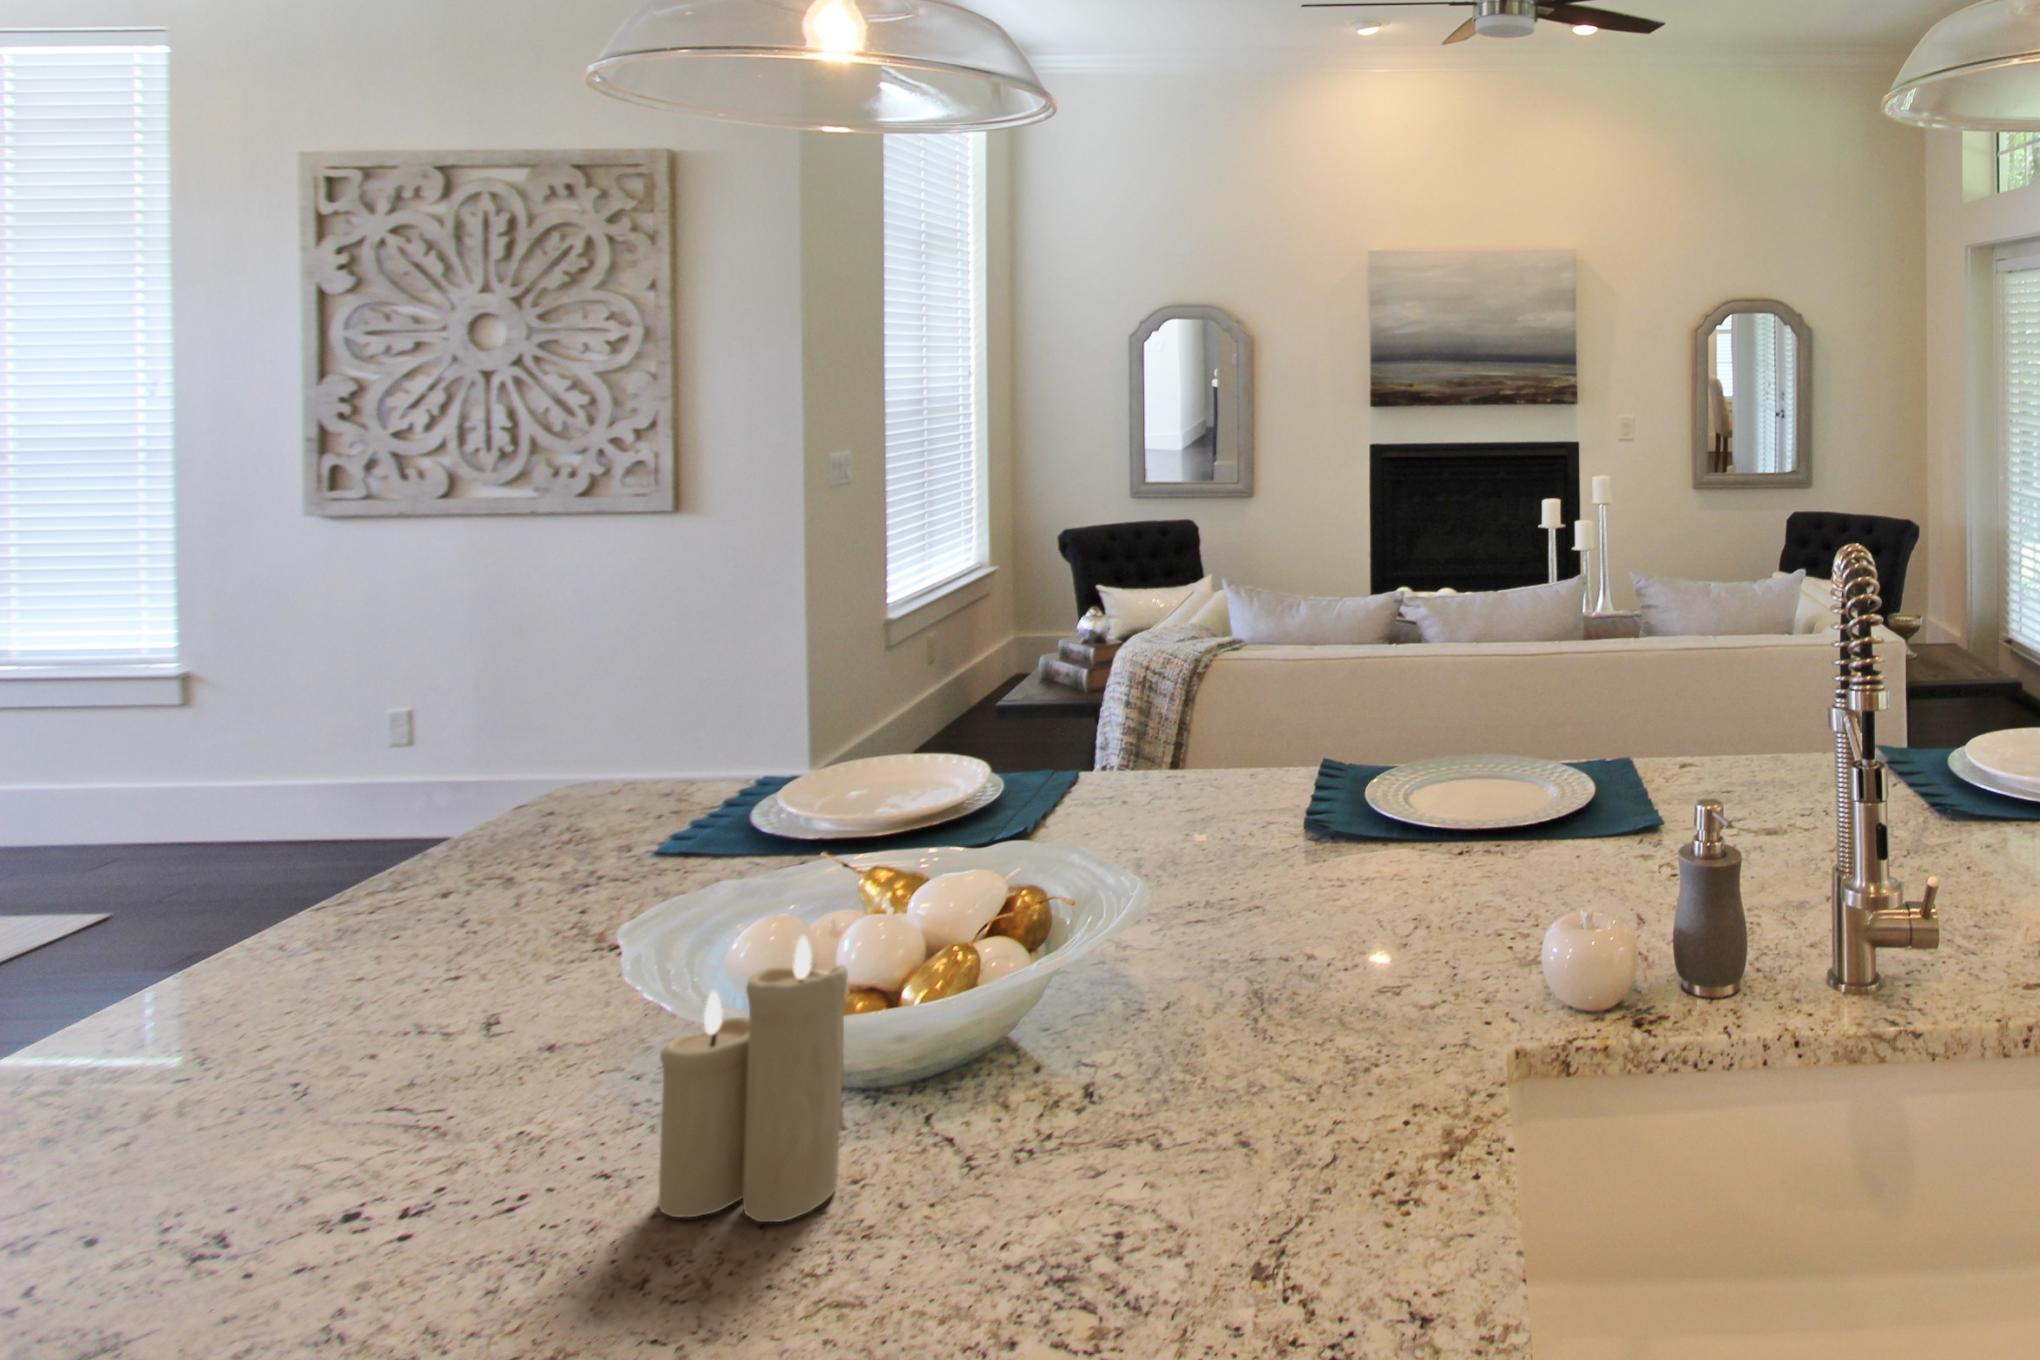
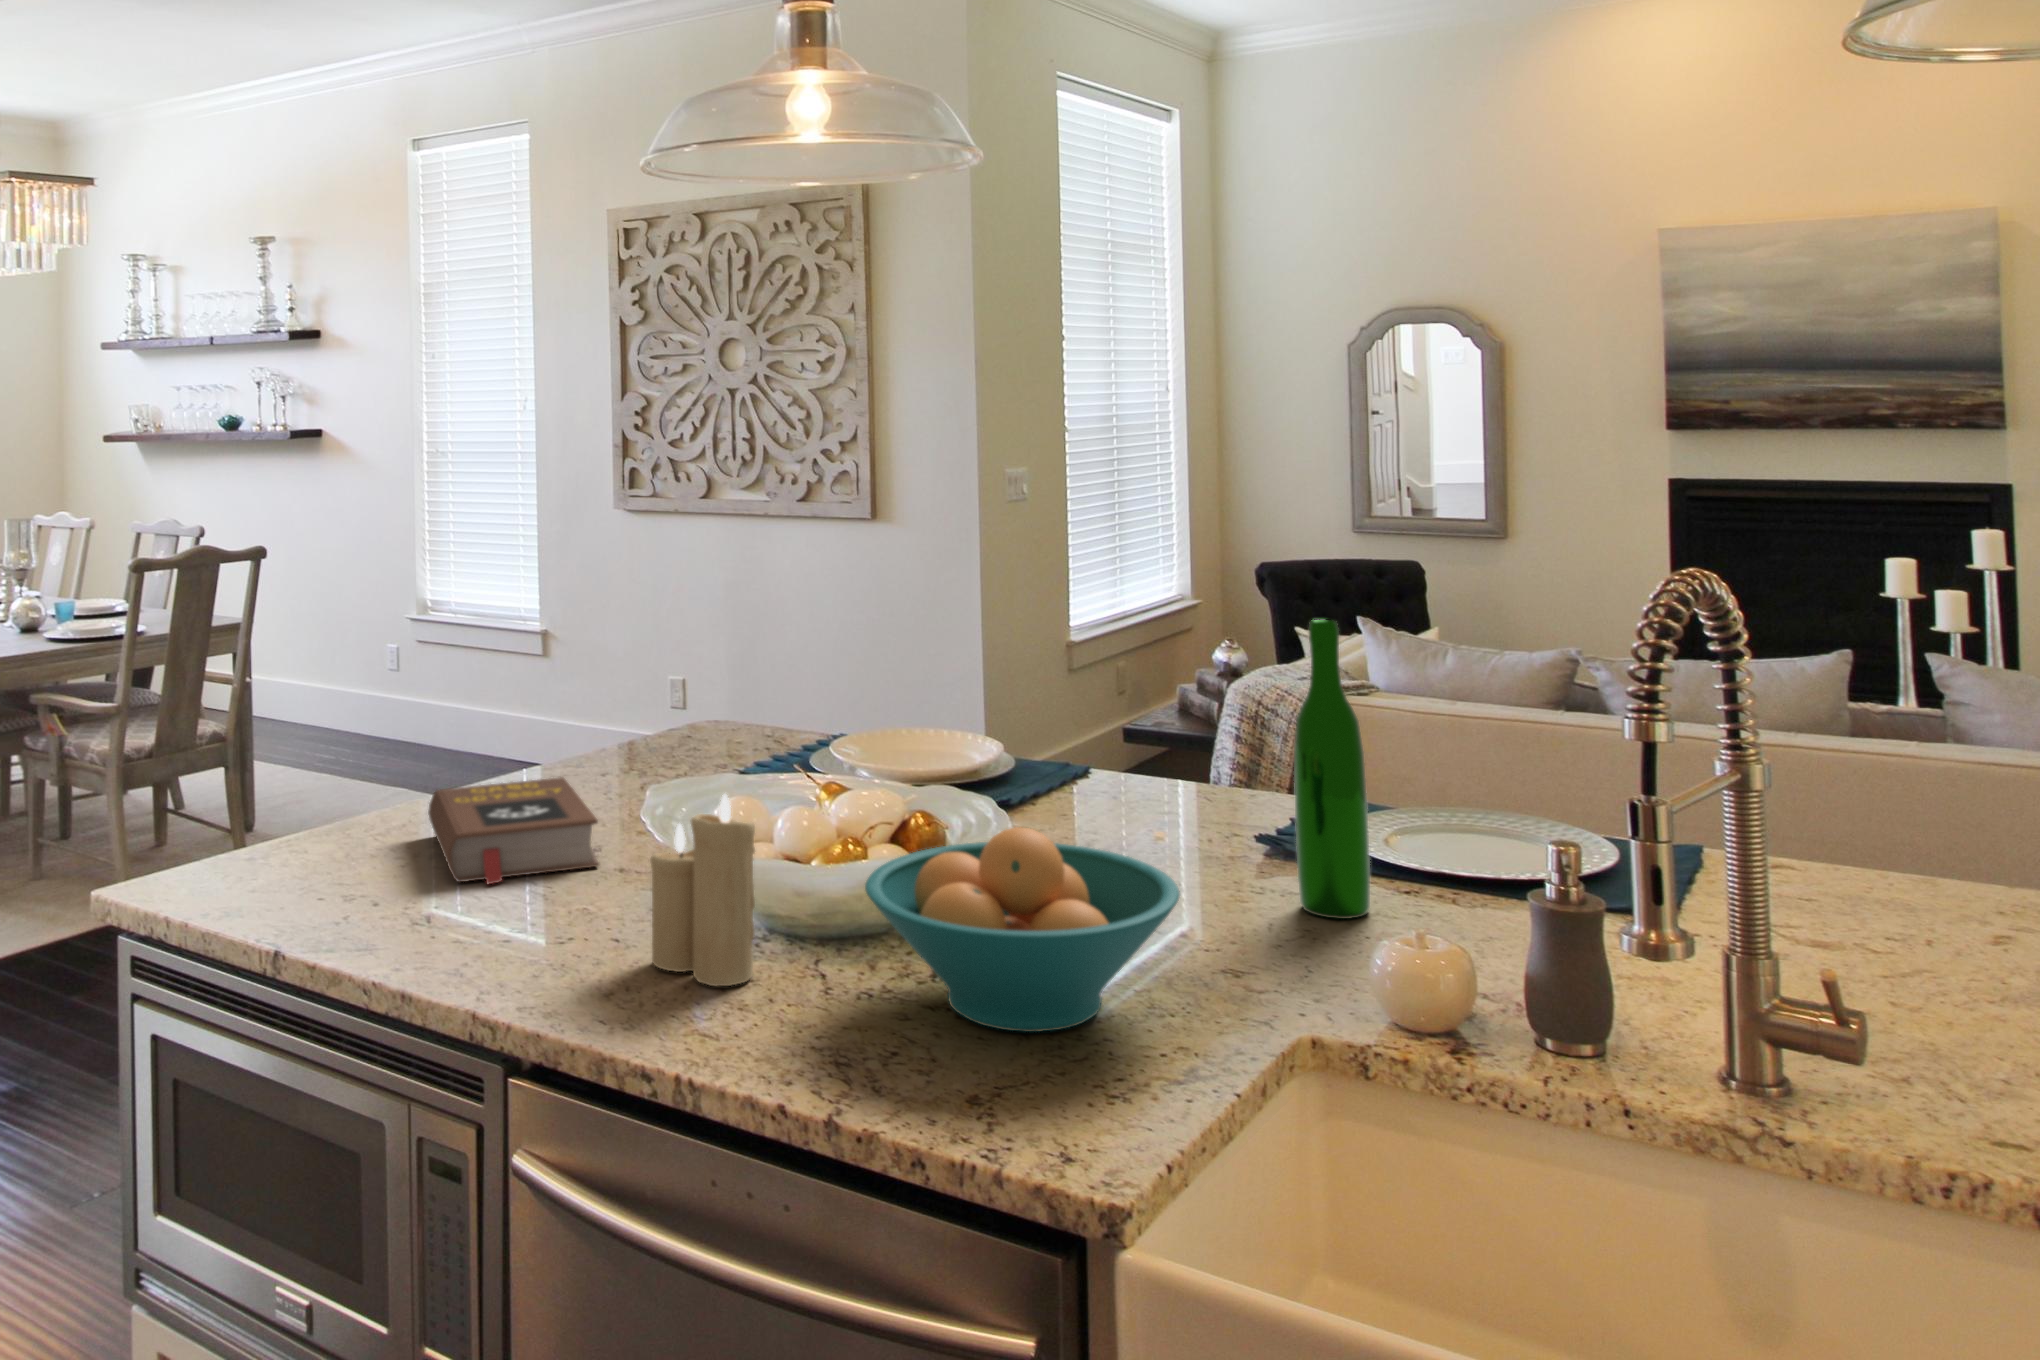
wine bottle: none [1381,604,1445,893] -> present [1294,620,1370,919]
fruit bowl: none [1026,888,1402,1154] -> present [865,827,1180,1032]
book: none [95,921,479,1158] -> present [428,777,599,884]

